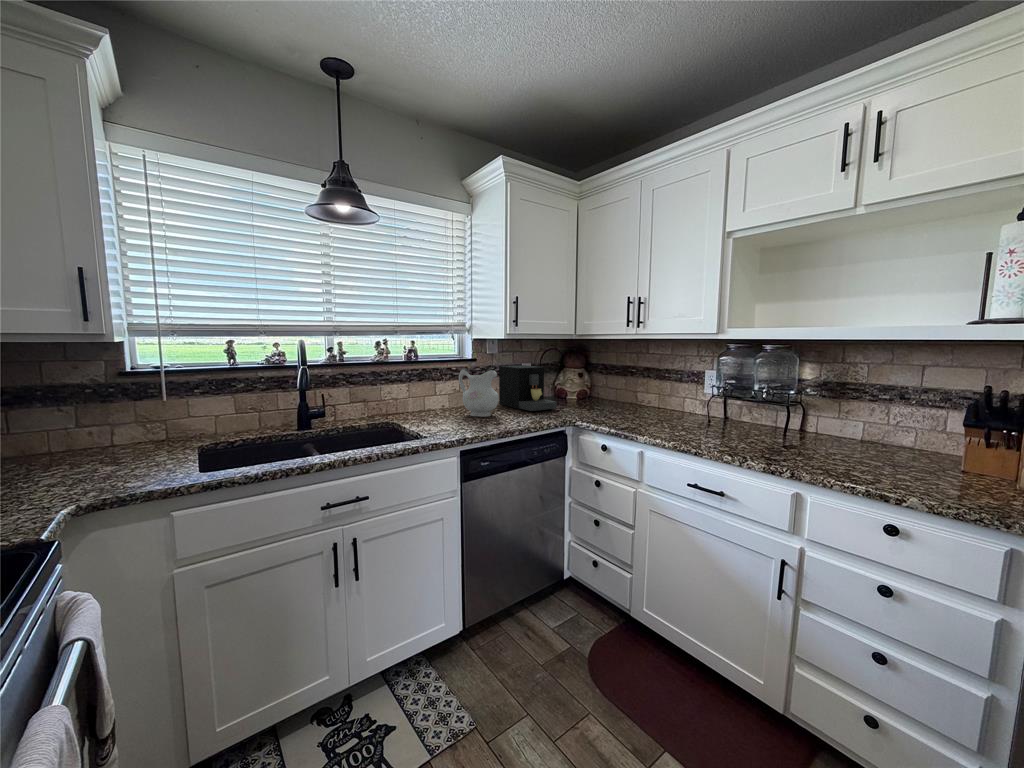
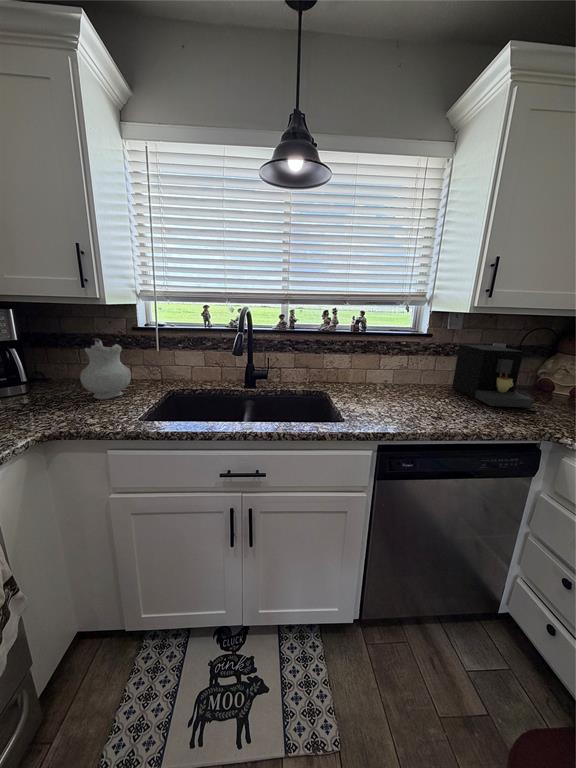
ceramic pitcher: present [459,368,499,417] -> present [80,338,131,400]

